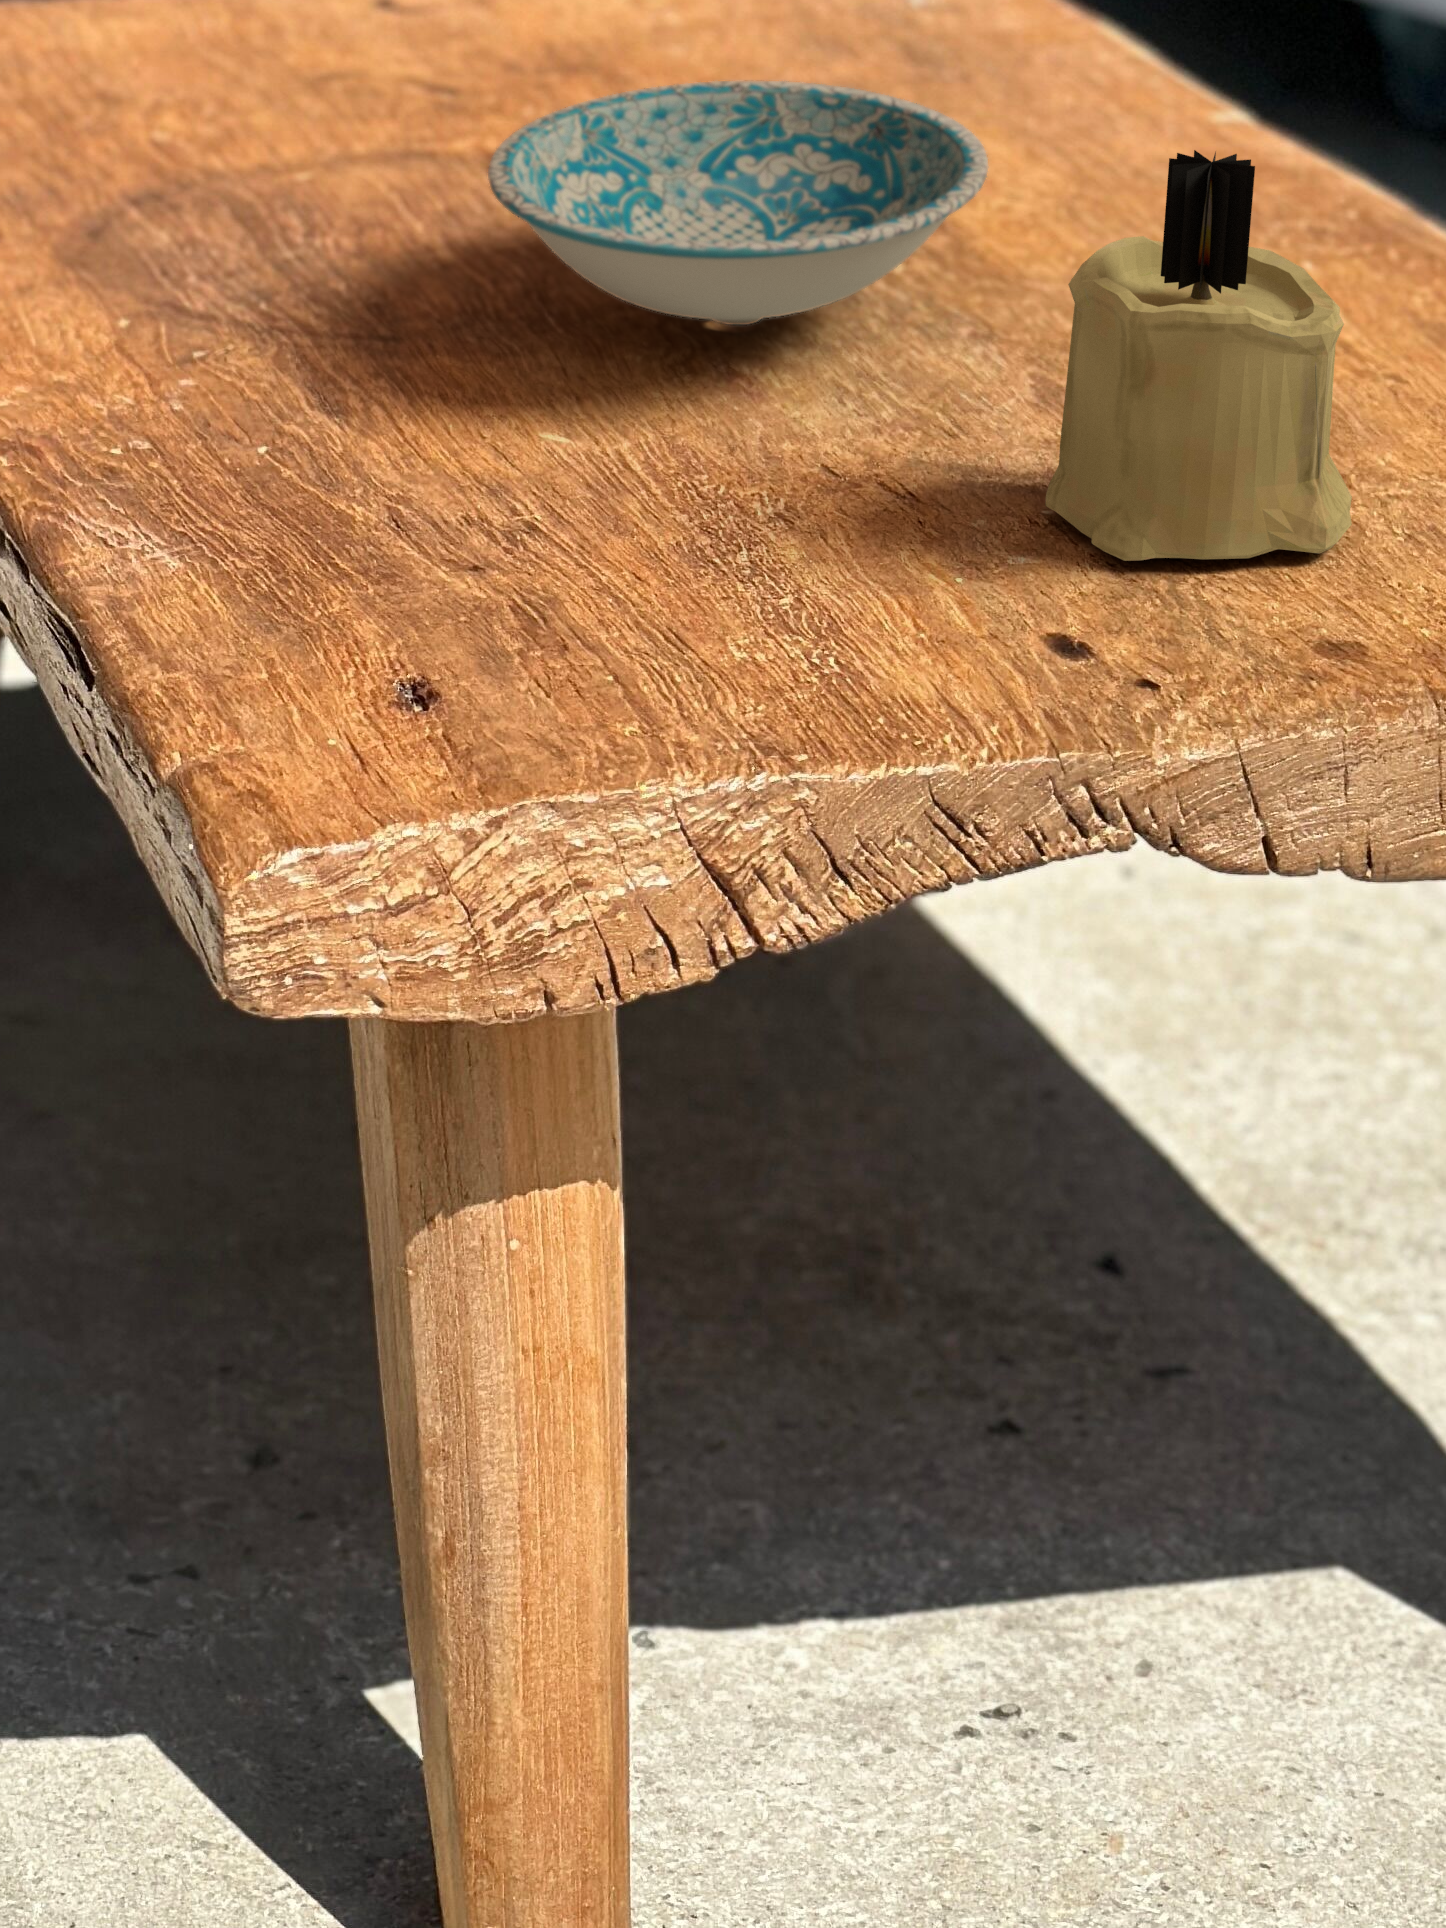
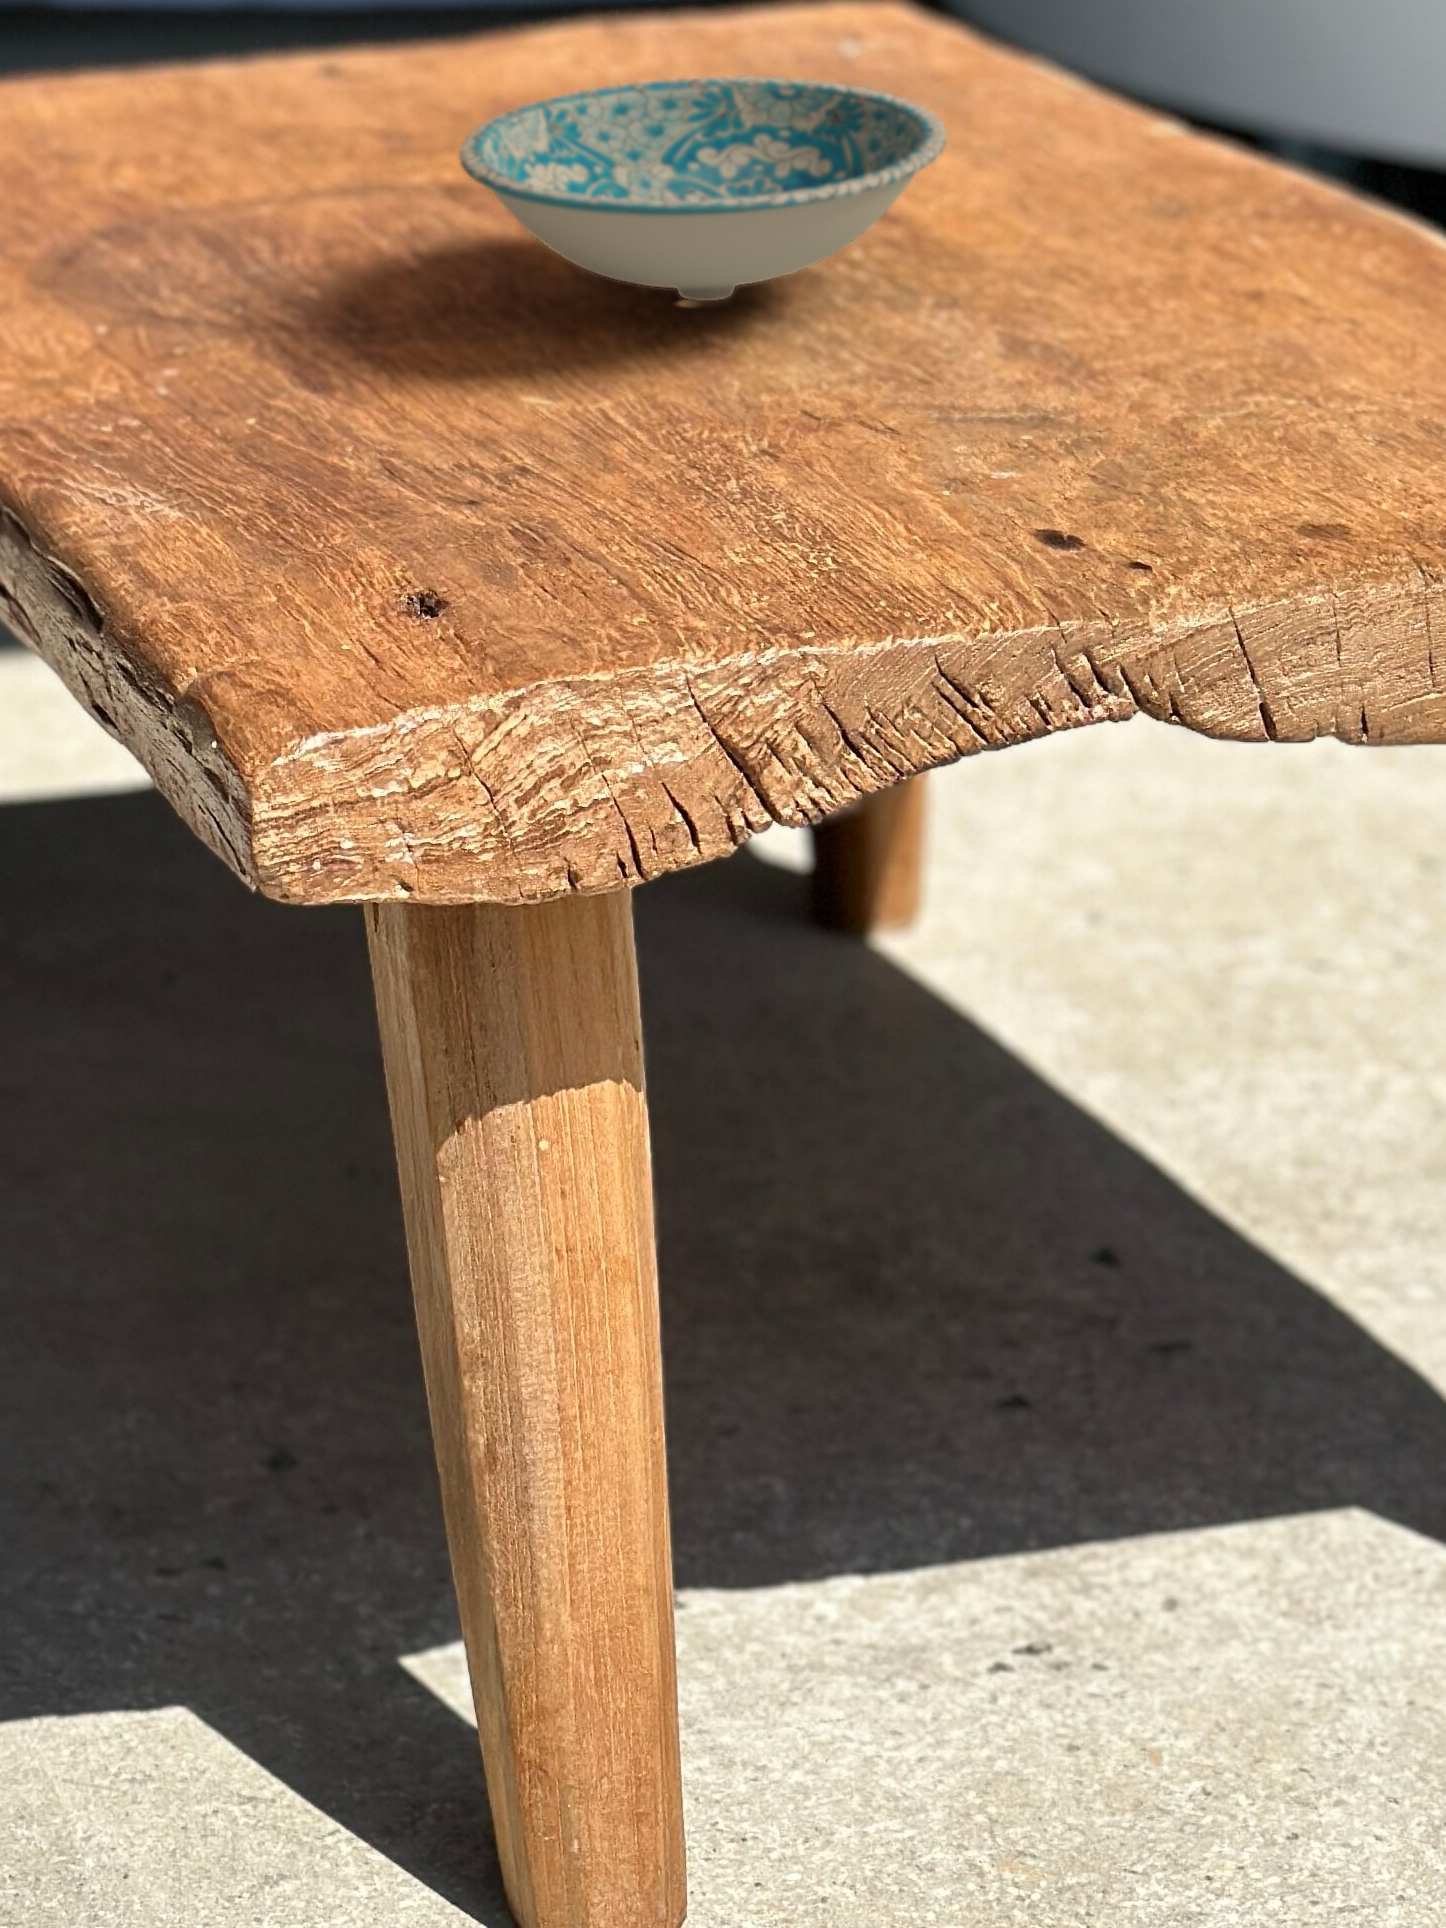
candle: present [1046,150,1352,561] -> none [1024,70,1324,470]

